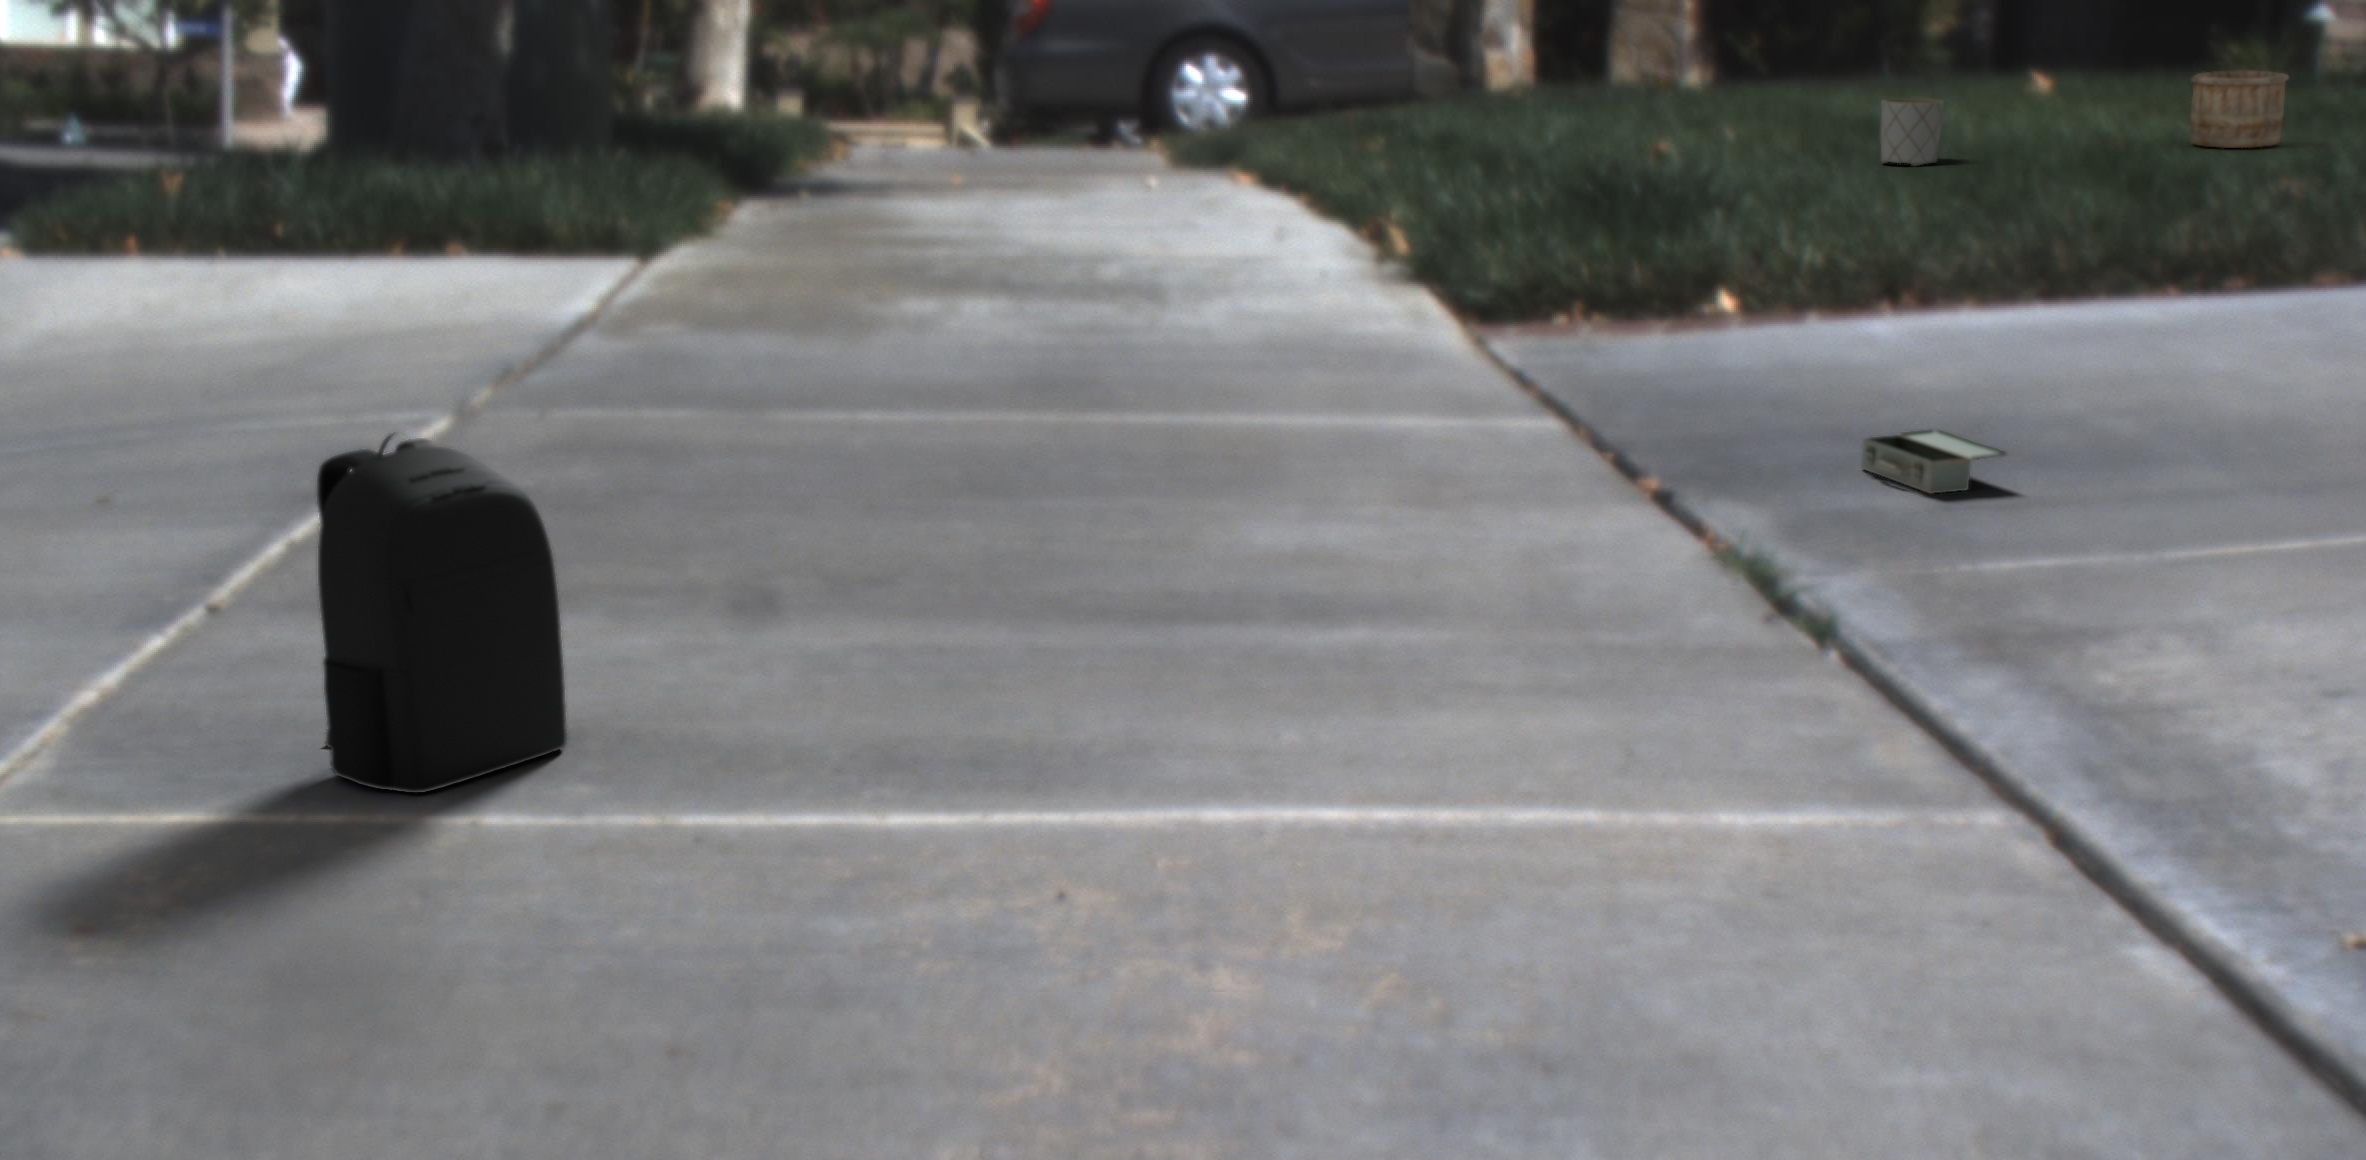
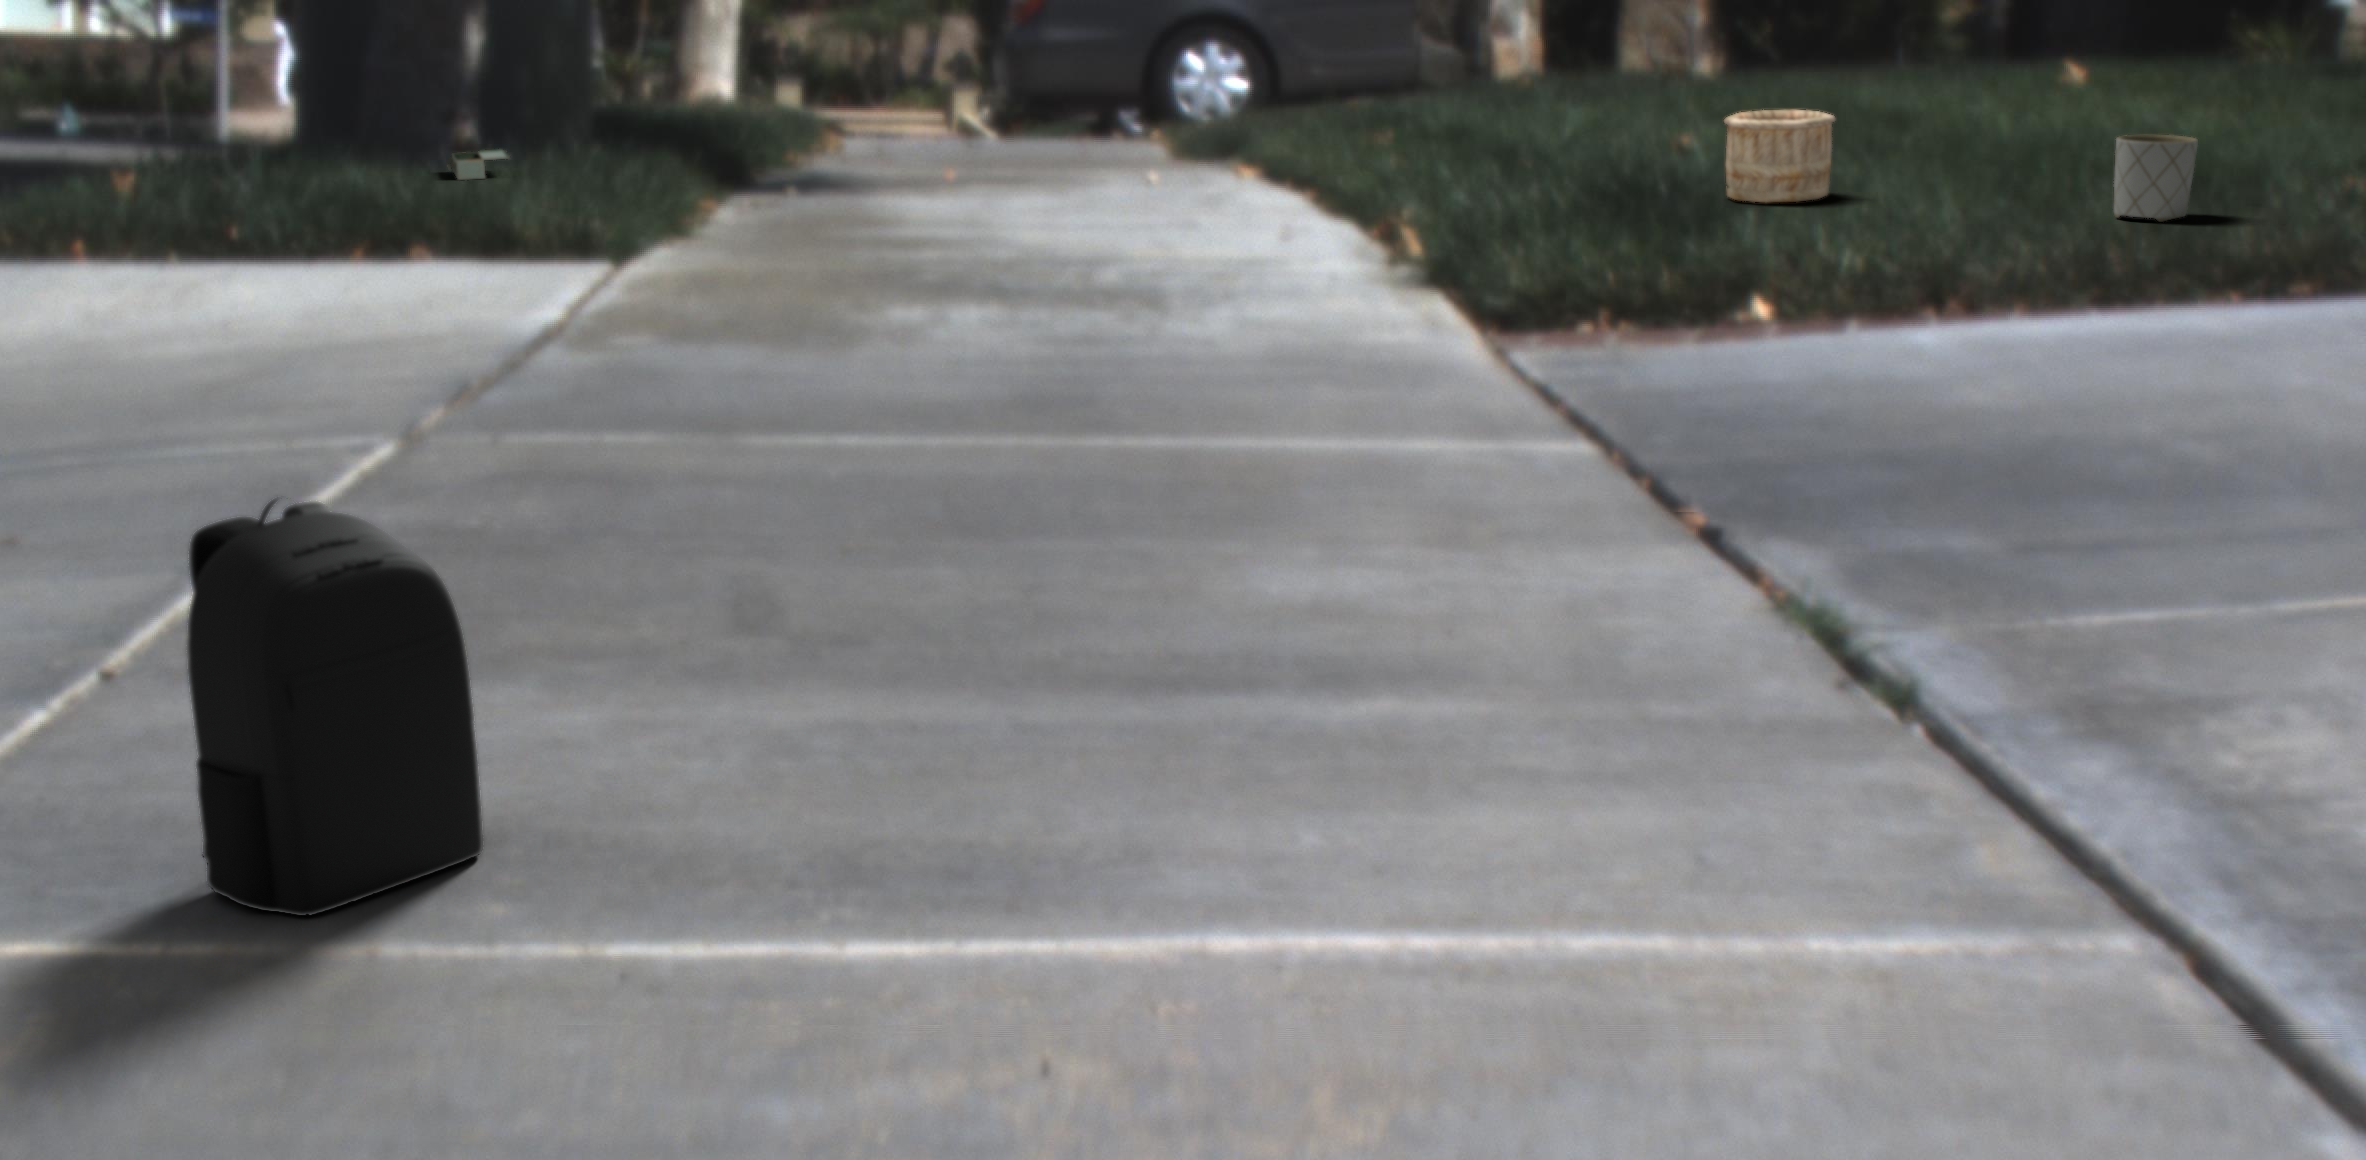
wooden bucket: present [2191,70,2289,148] -> present [1724,110,1835,203]
planter: present [1881,98,1944,166] -> present [2114,135,2198,222]
toolbox: present [1861,430,2006,493] -> present [448,149,510,180]

